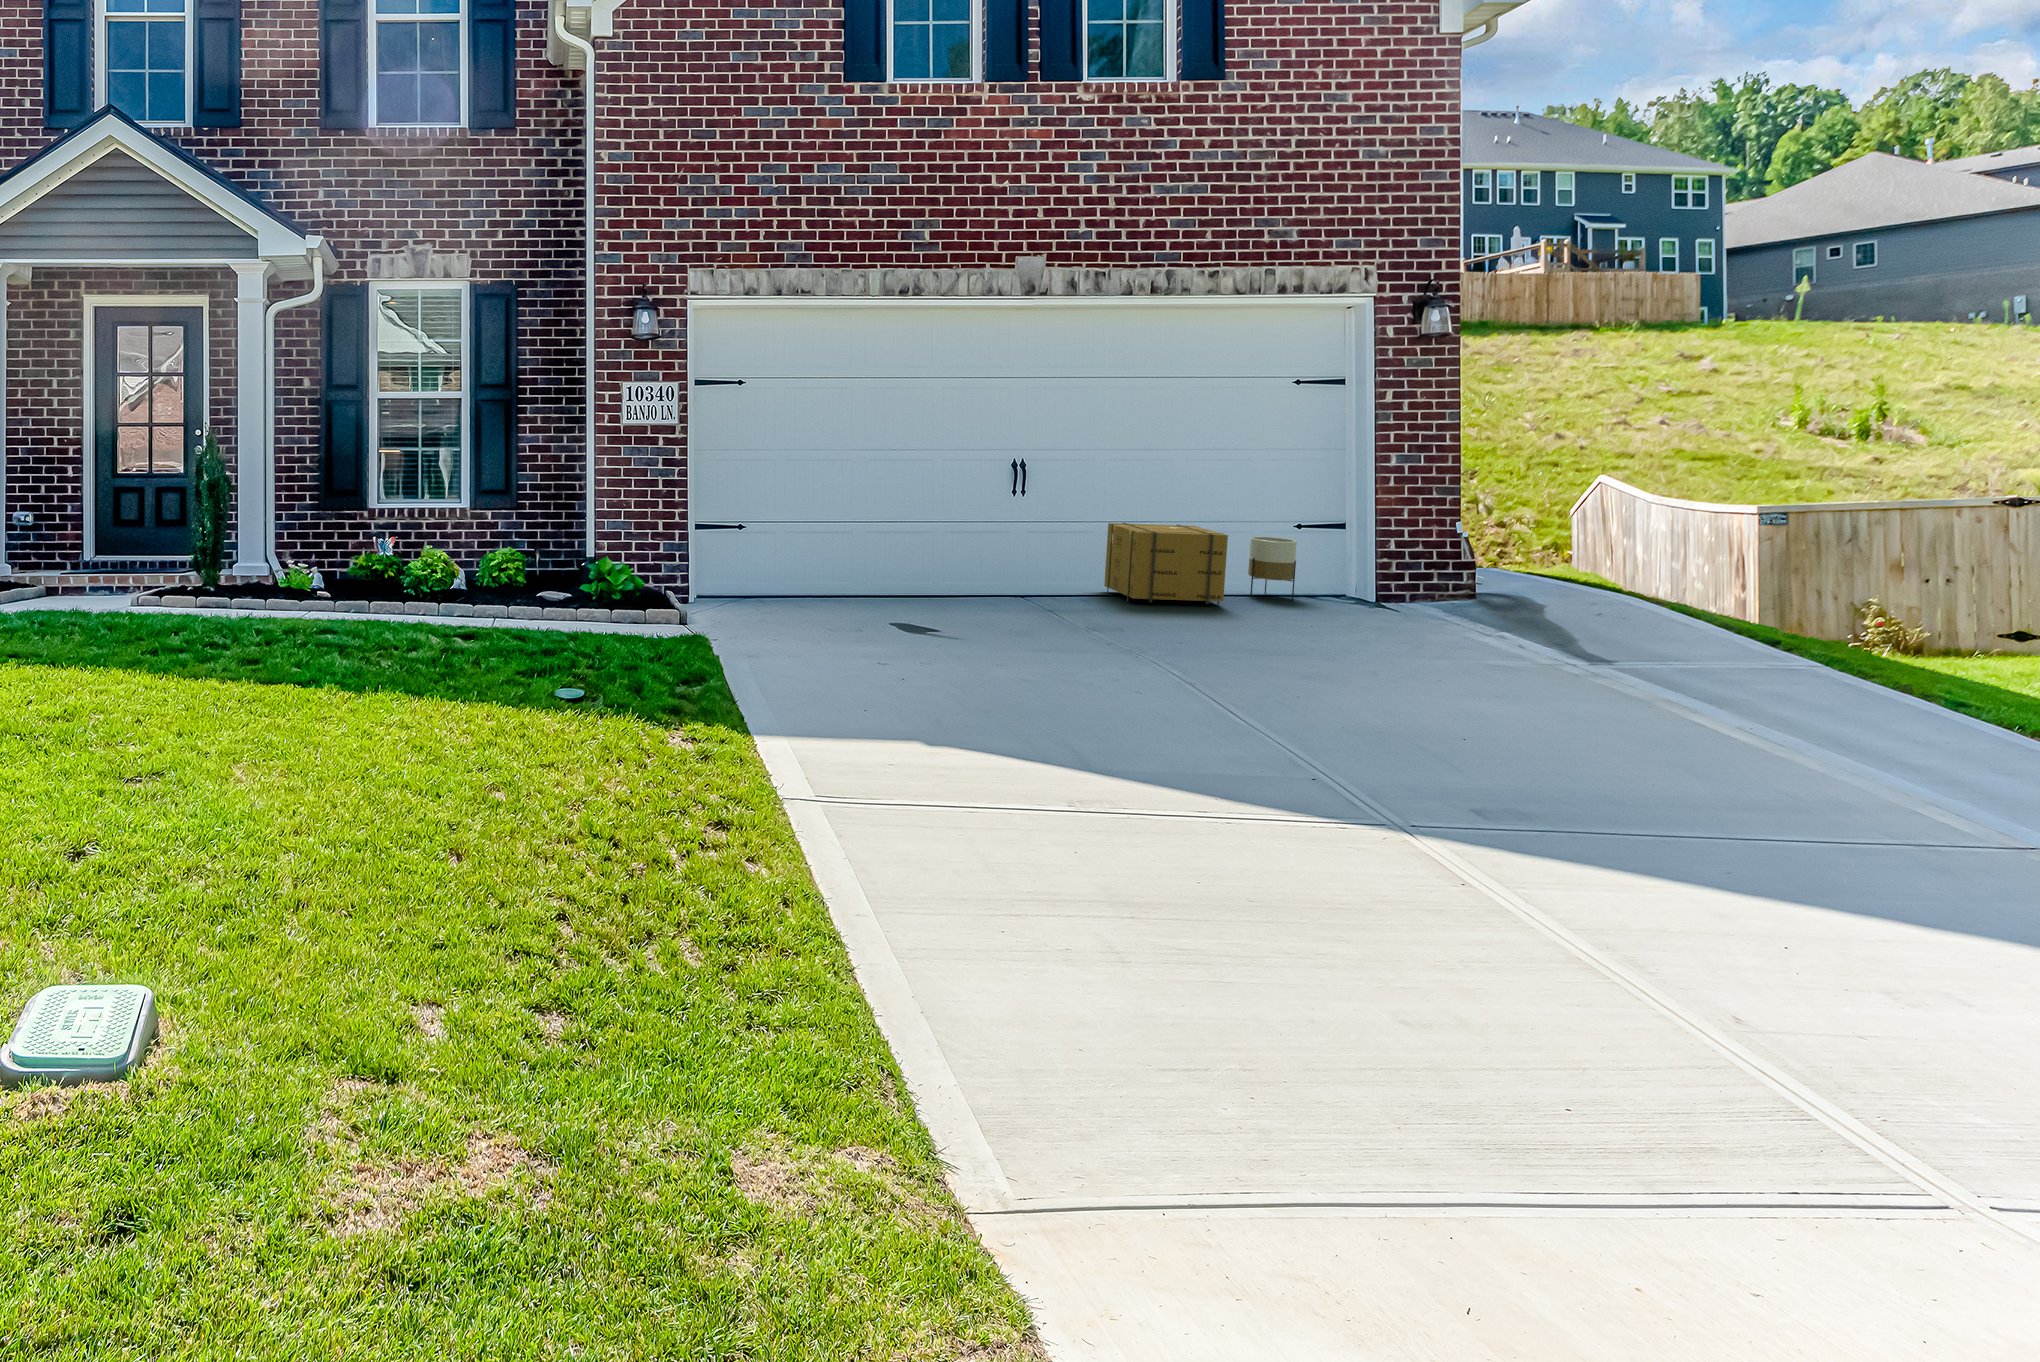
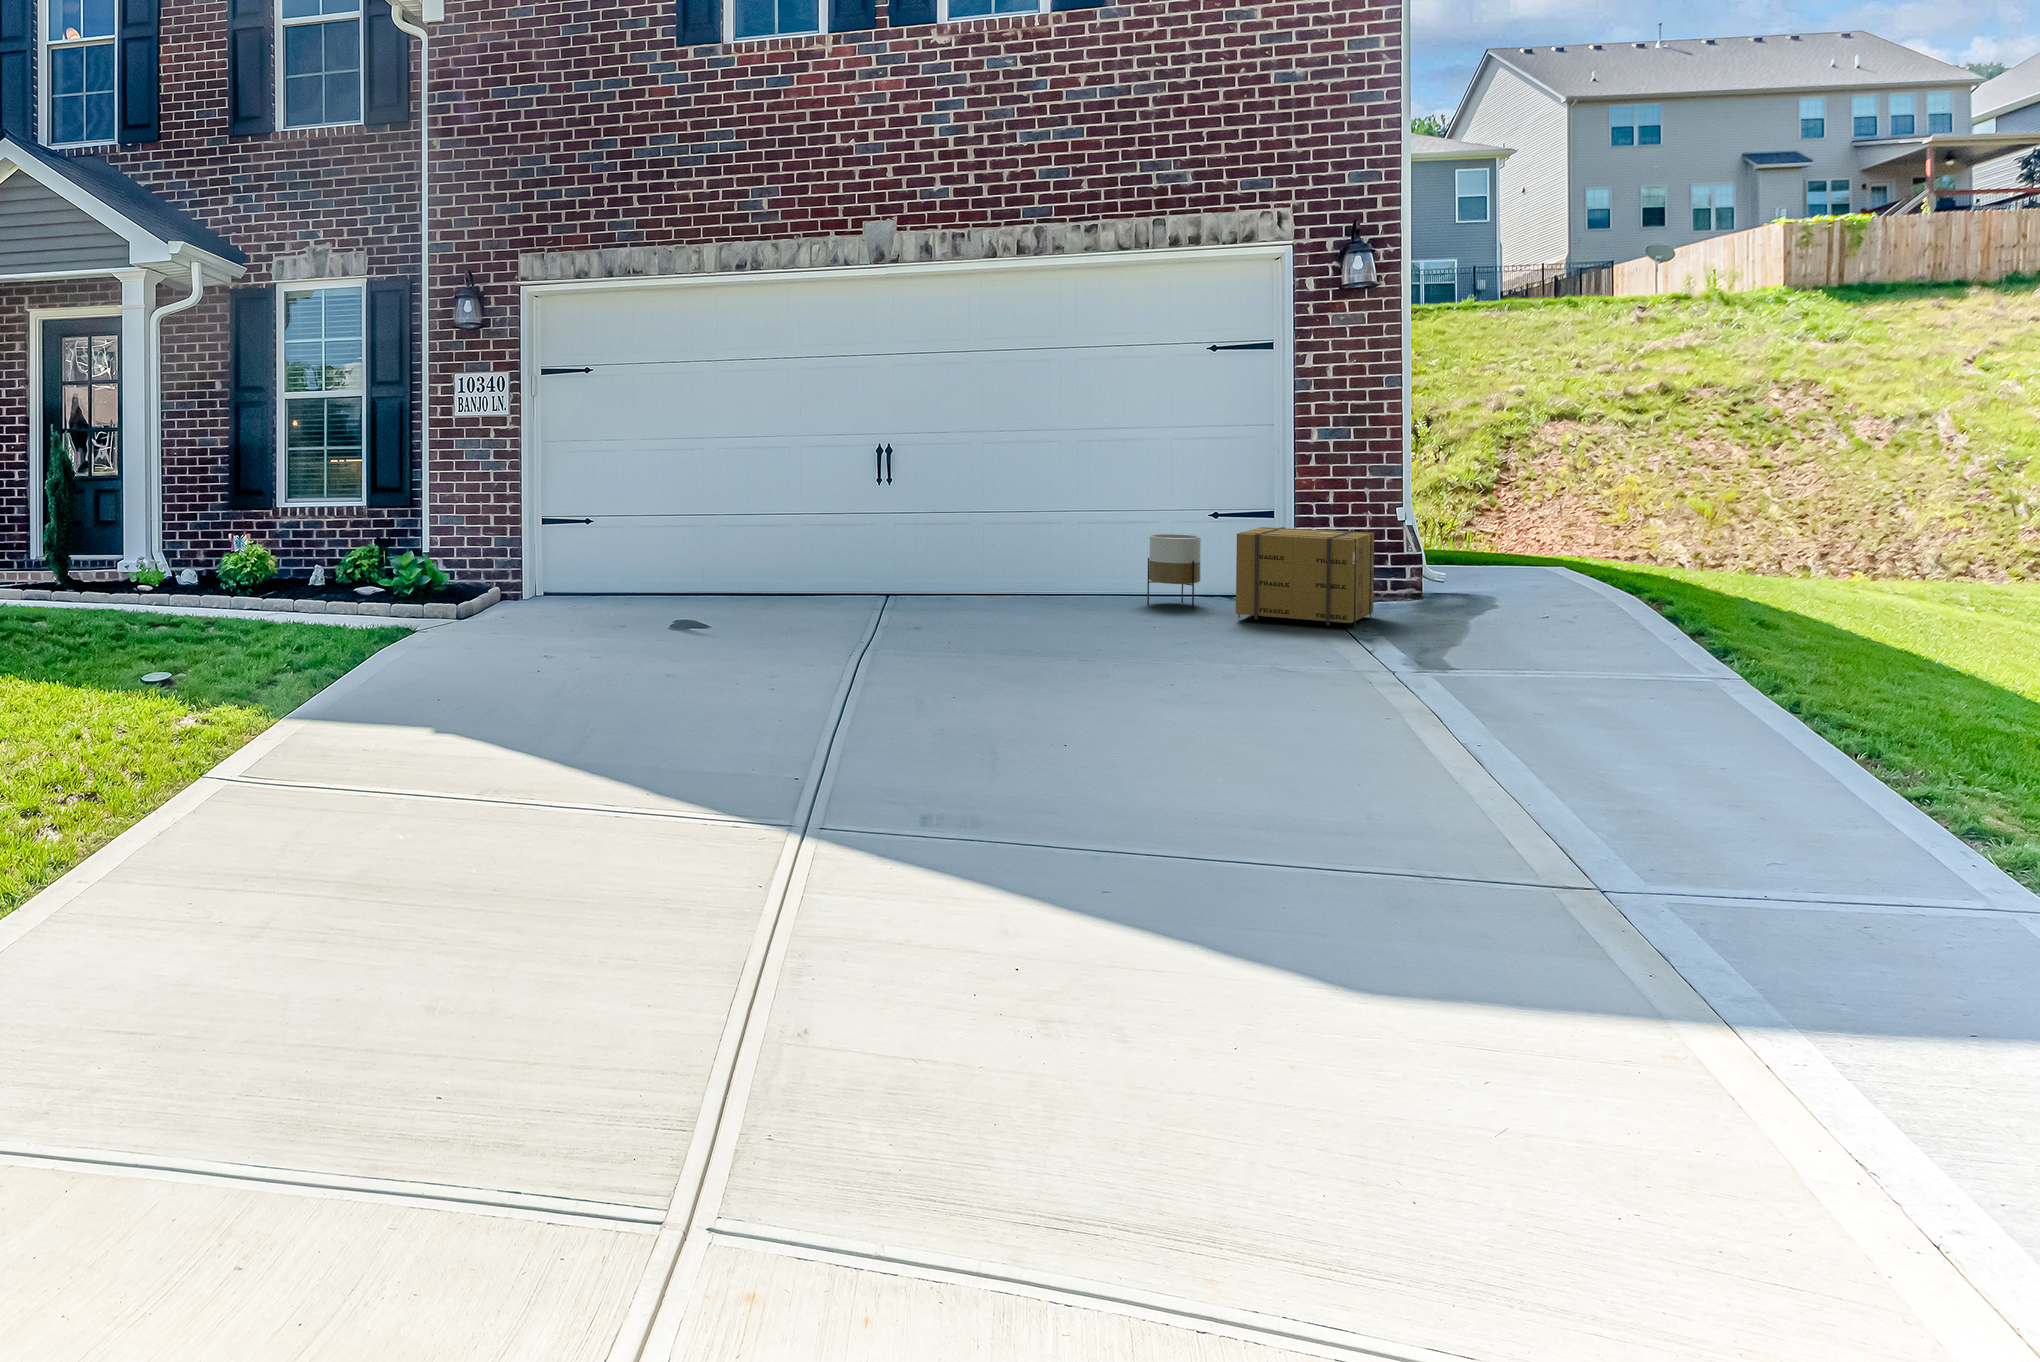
cardboard box: present [1104,523,1228,605] -> present [1236,527,1374,627]

